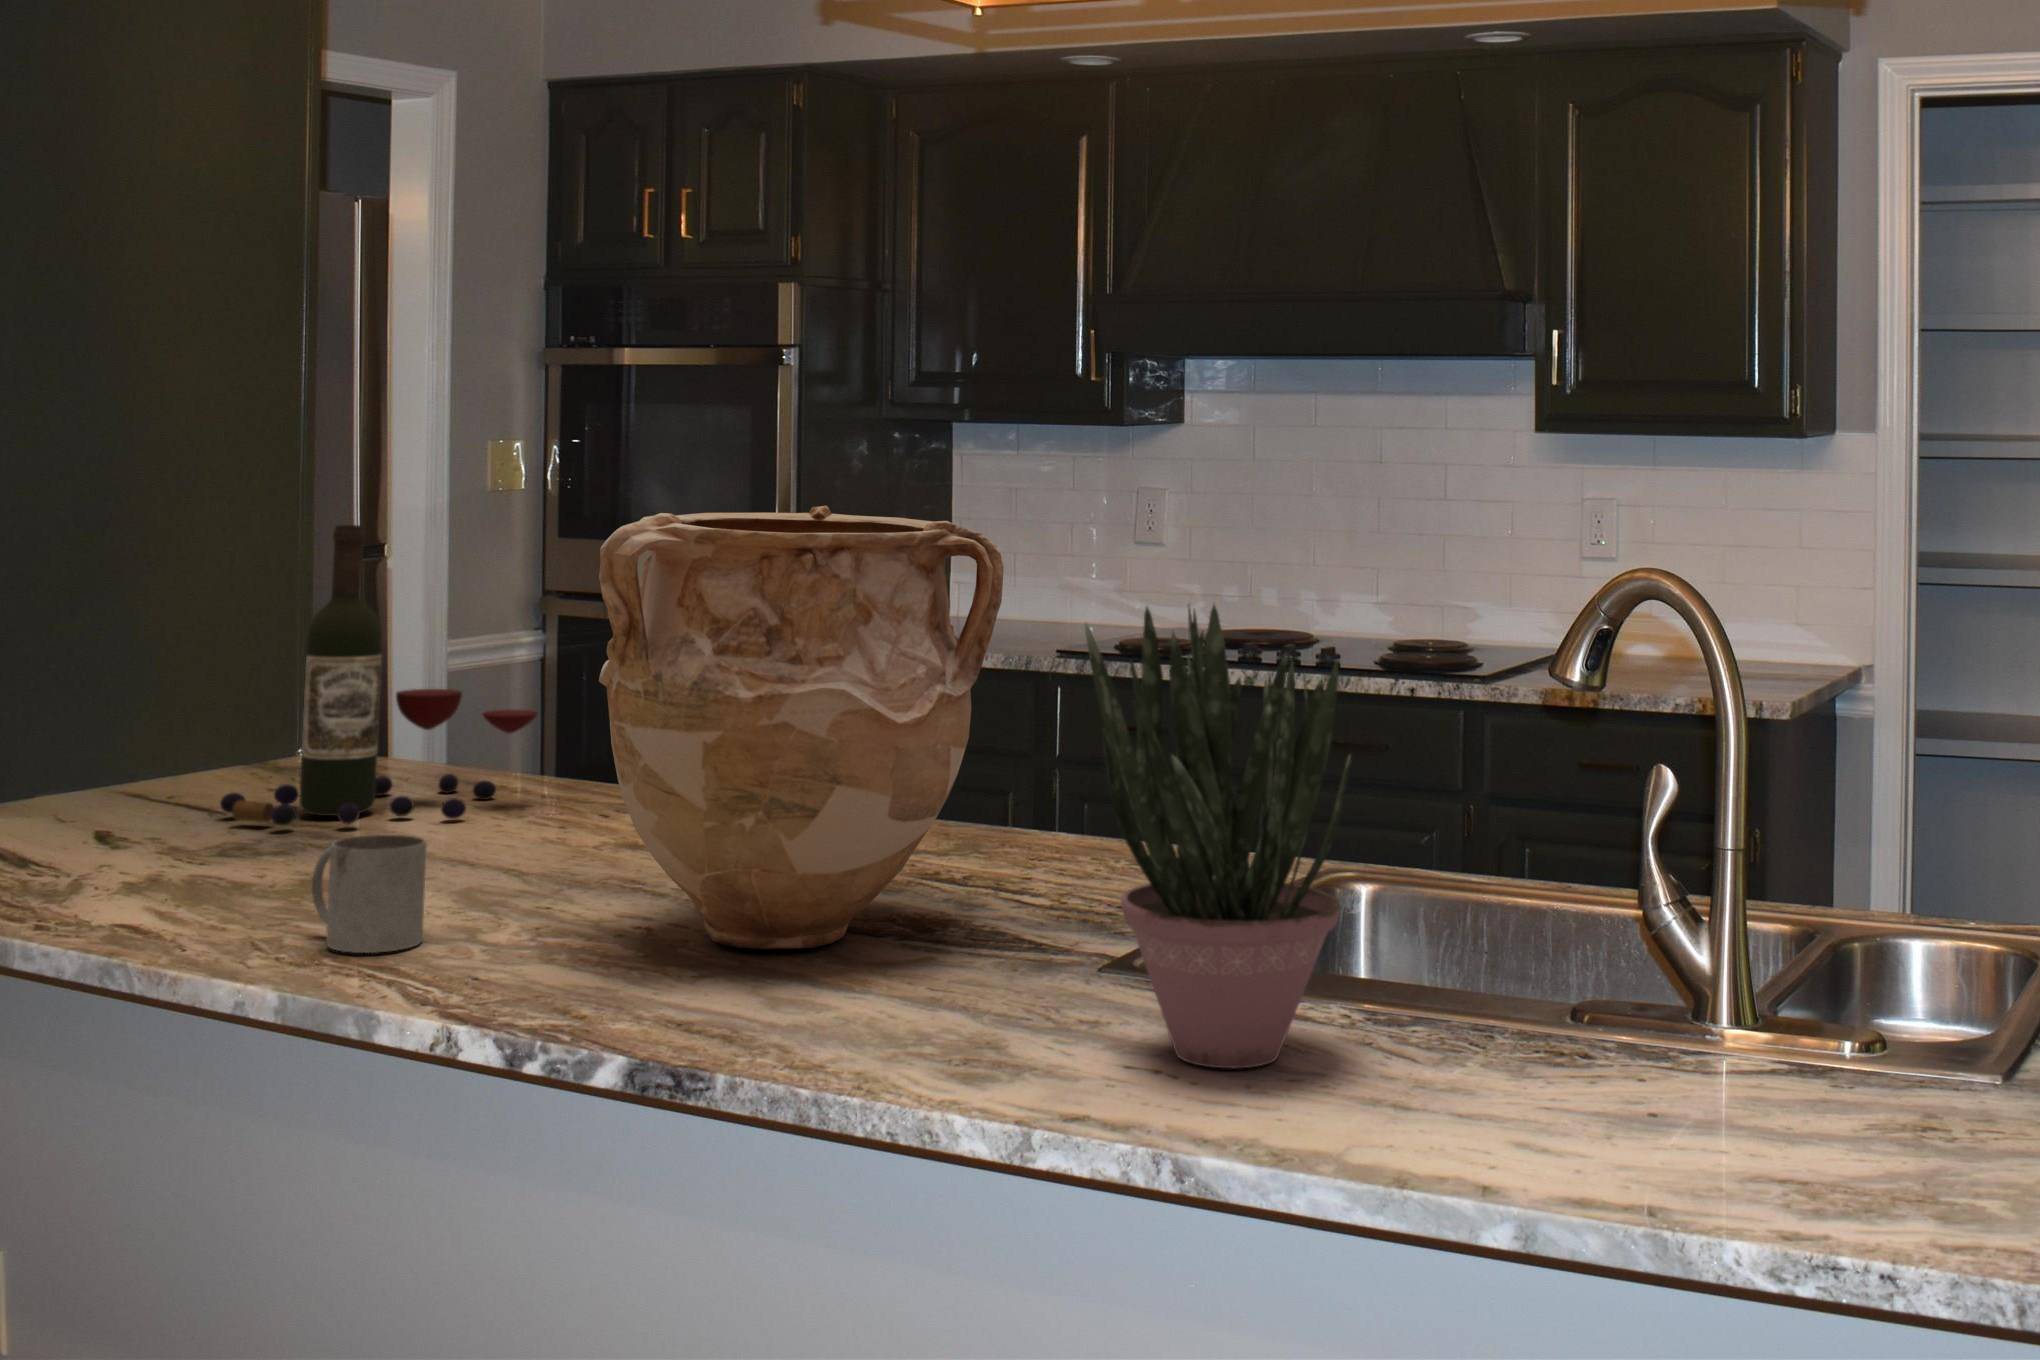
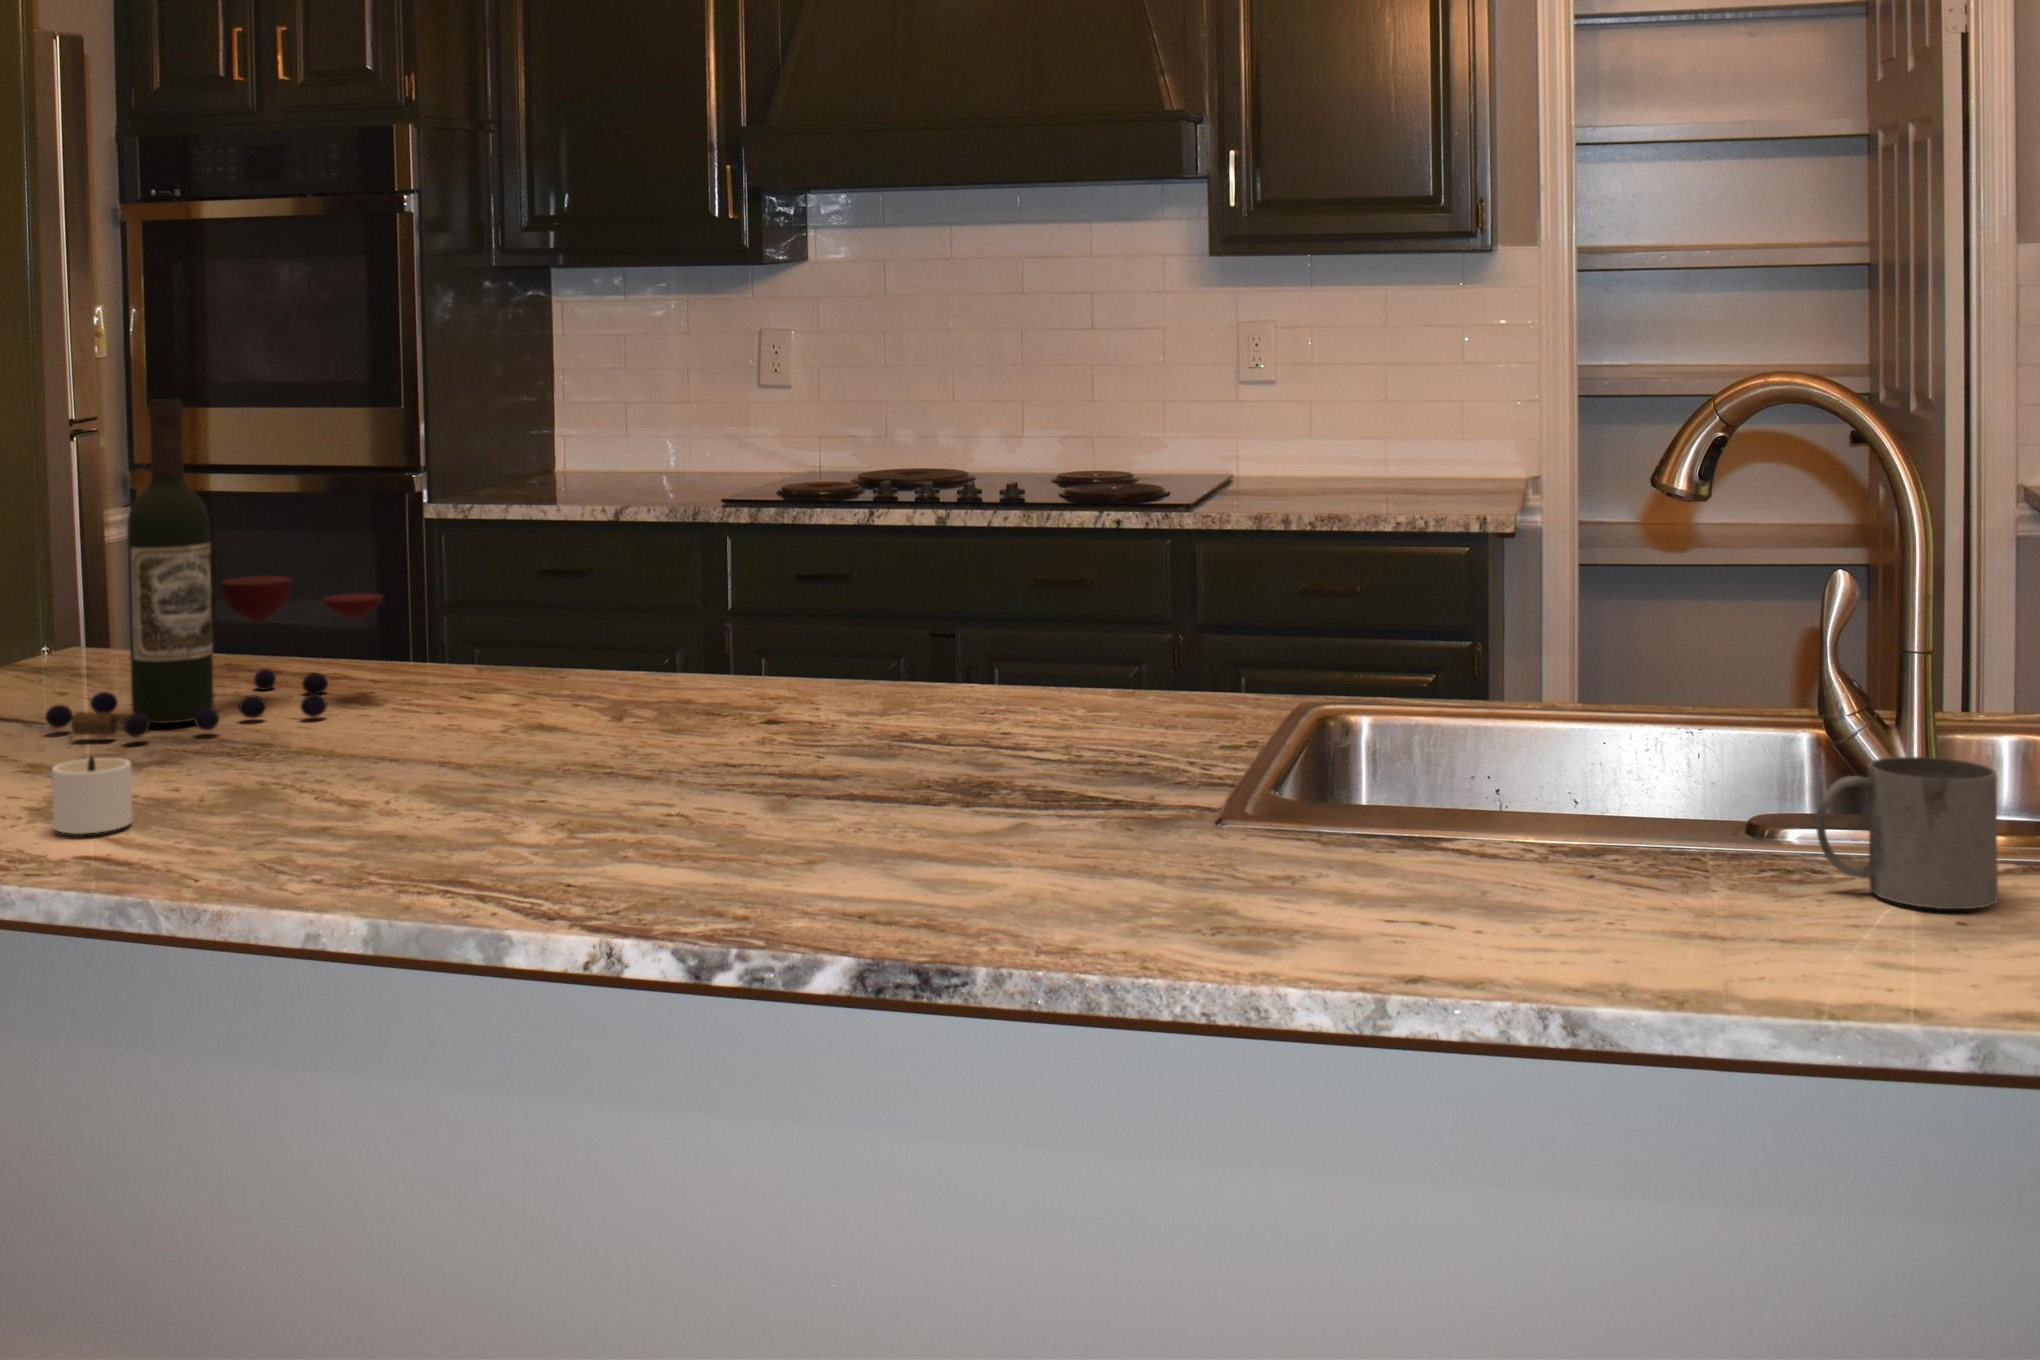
vase: present [599,506,1004,949] -> none [636,349,1070,830]
potted plant: present [1085,604,1351,1068] -> none [1289,427,1637,915]
candle: none [119,835,225,903] -> present [52,757,132,834]
mug: present [312,835,427,953] -> present [1816,757,1998,909]

